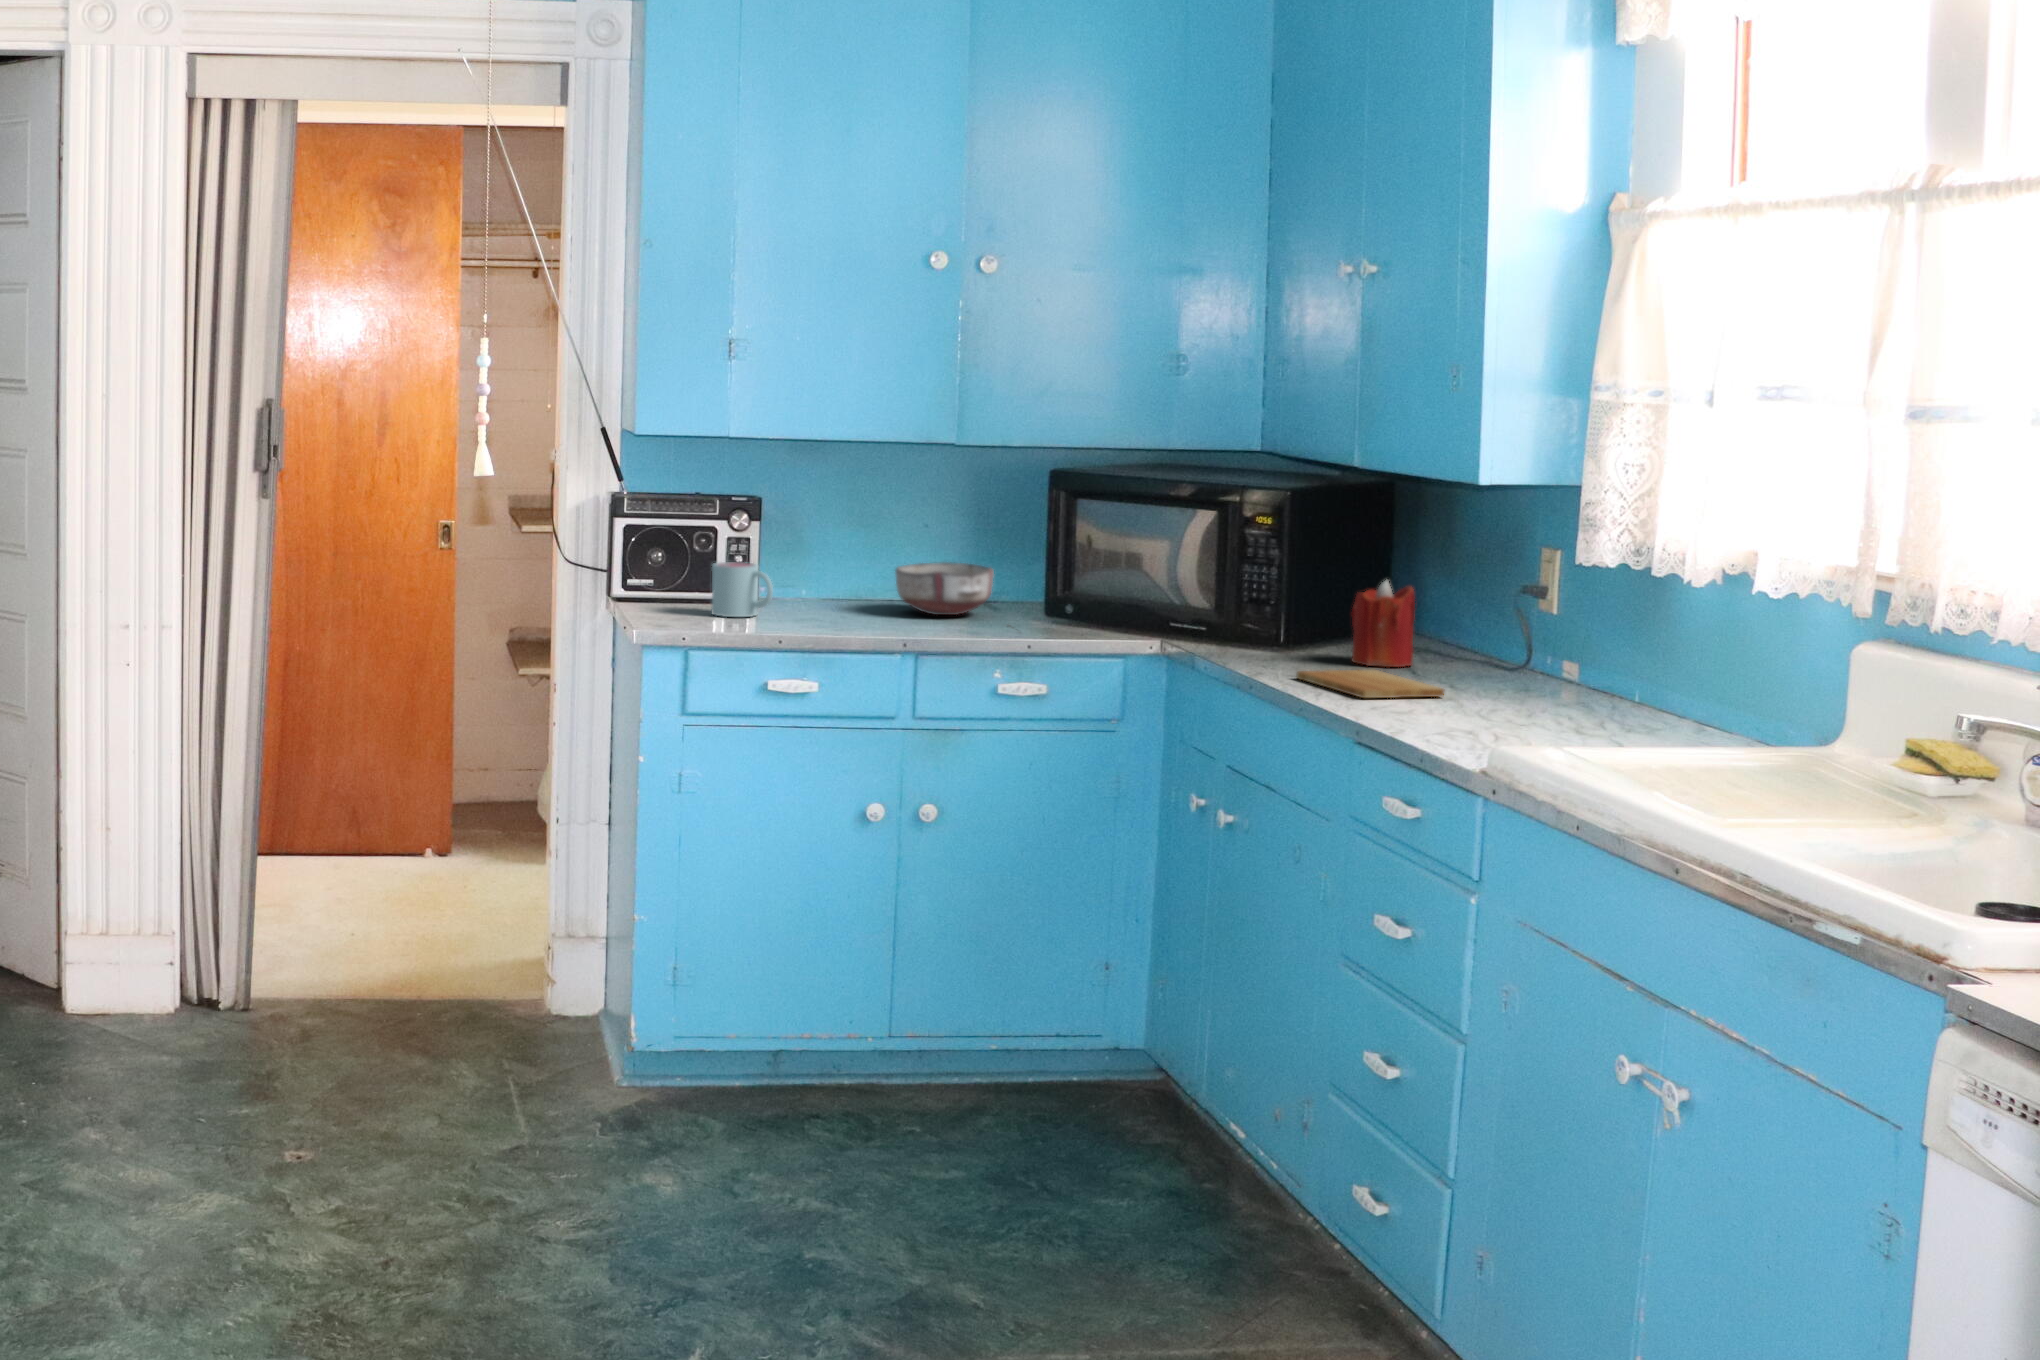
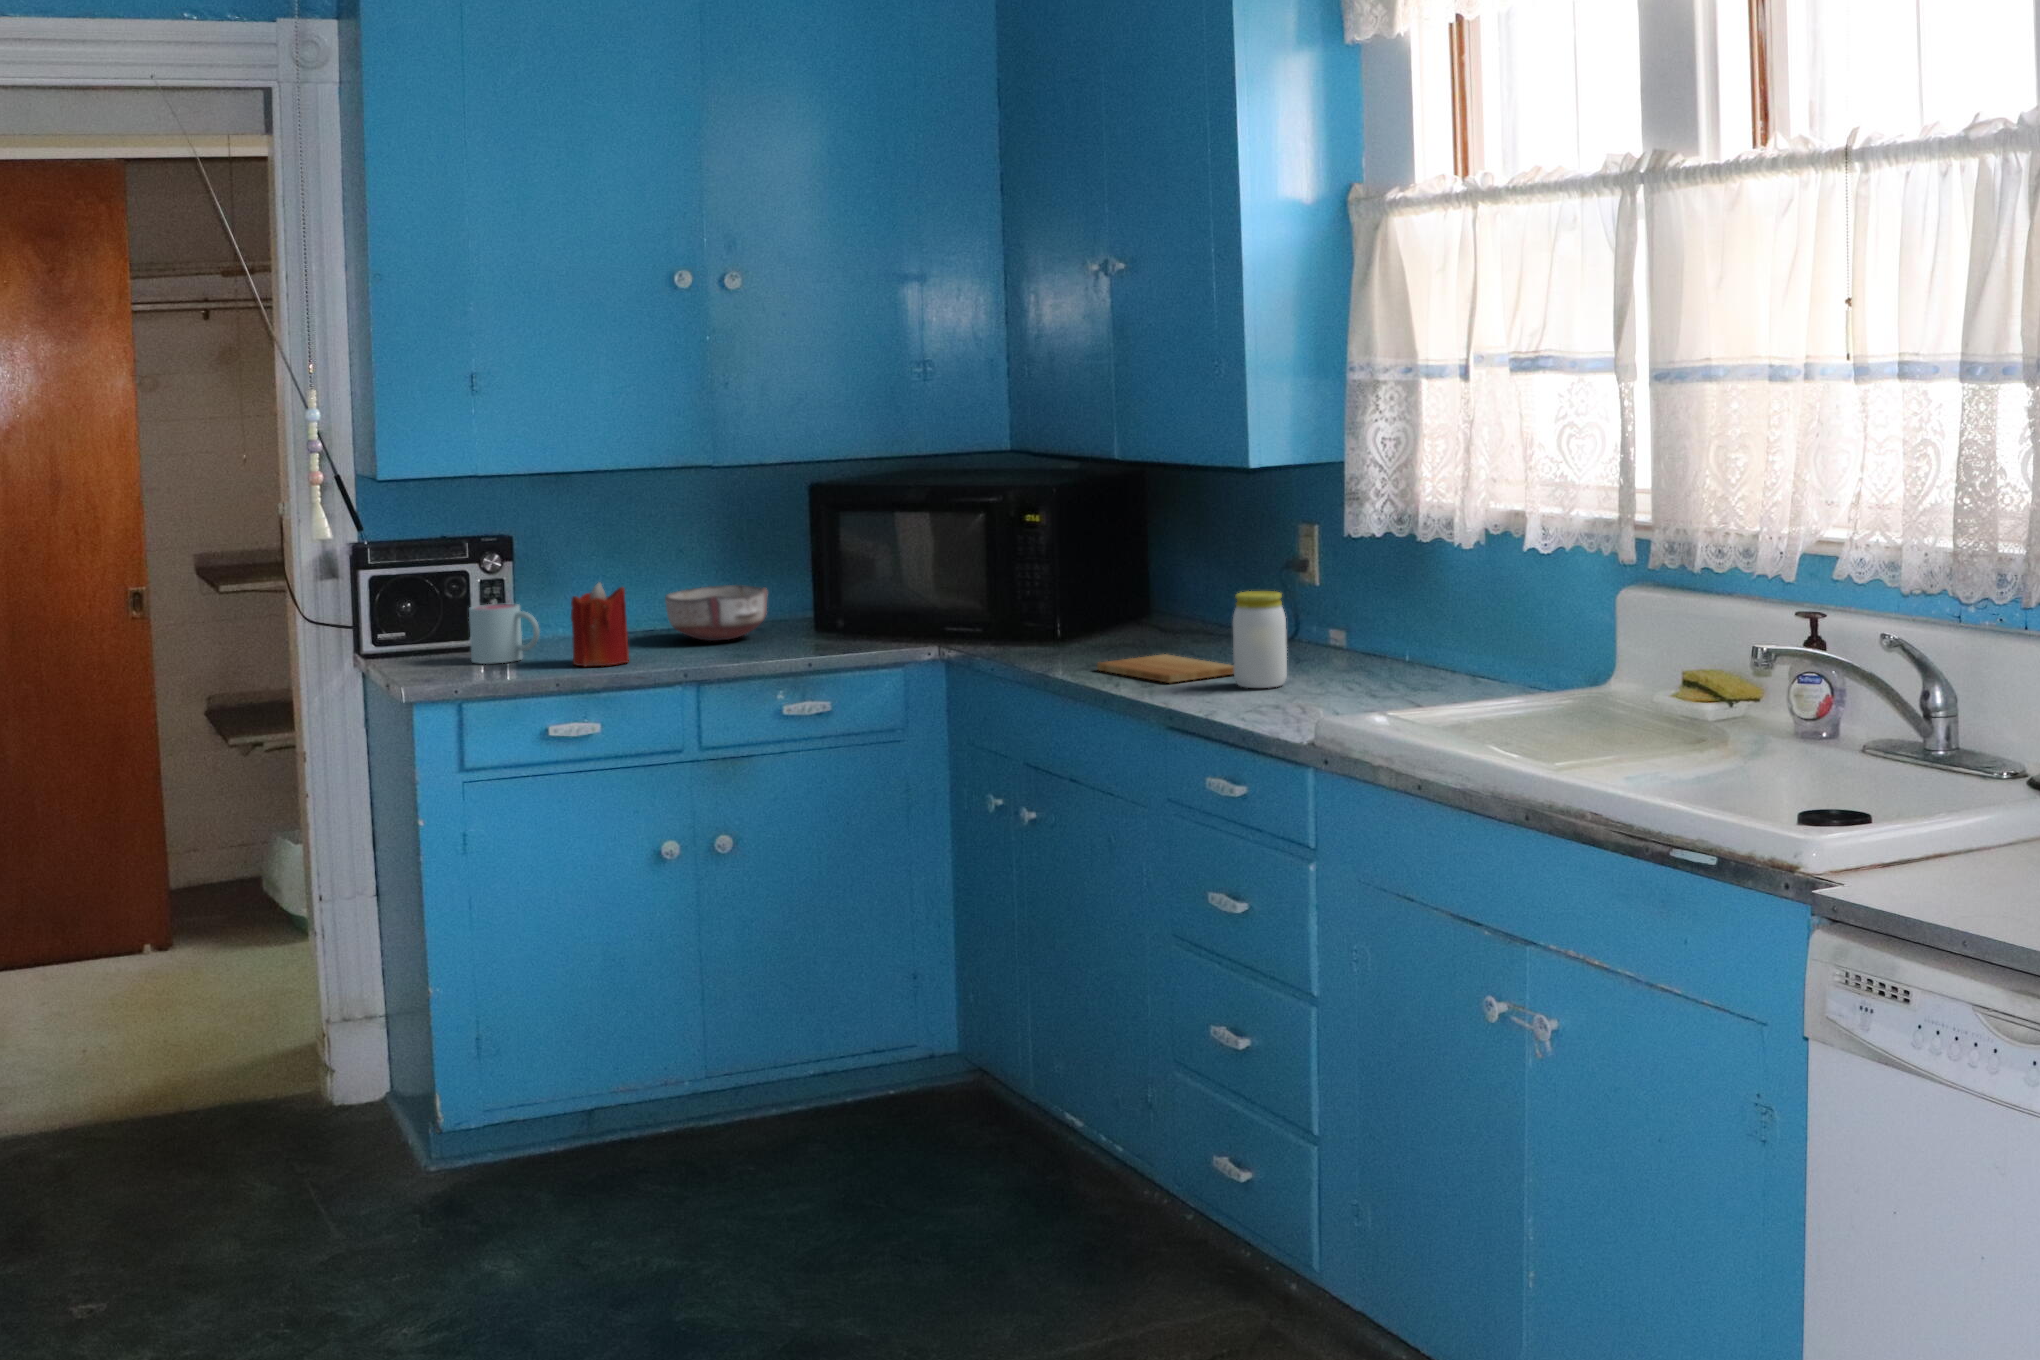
candle: present [1352,580,1415,667] -> present [571,582,629,666]
jar: none [1432,612,1493,713] -> present [1233,591,1287,688]

